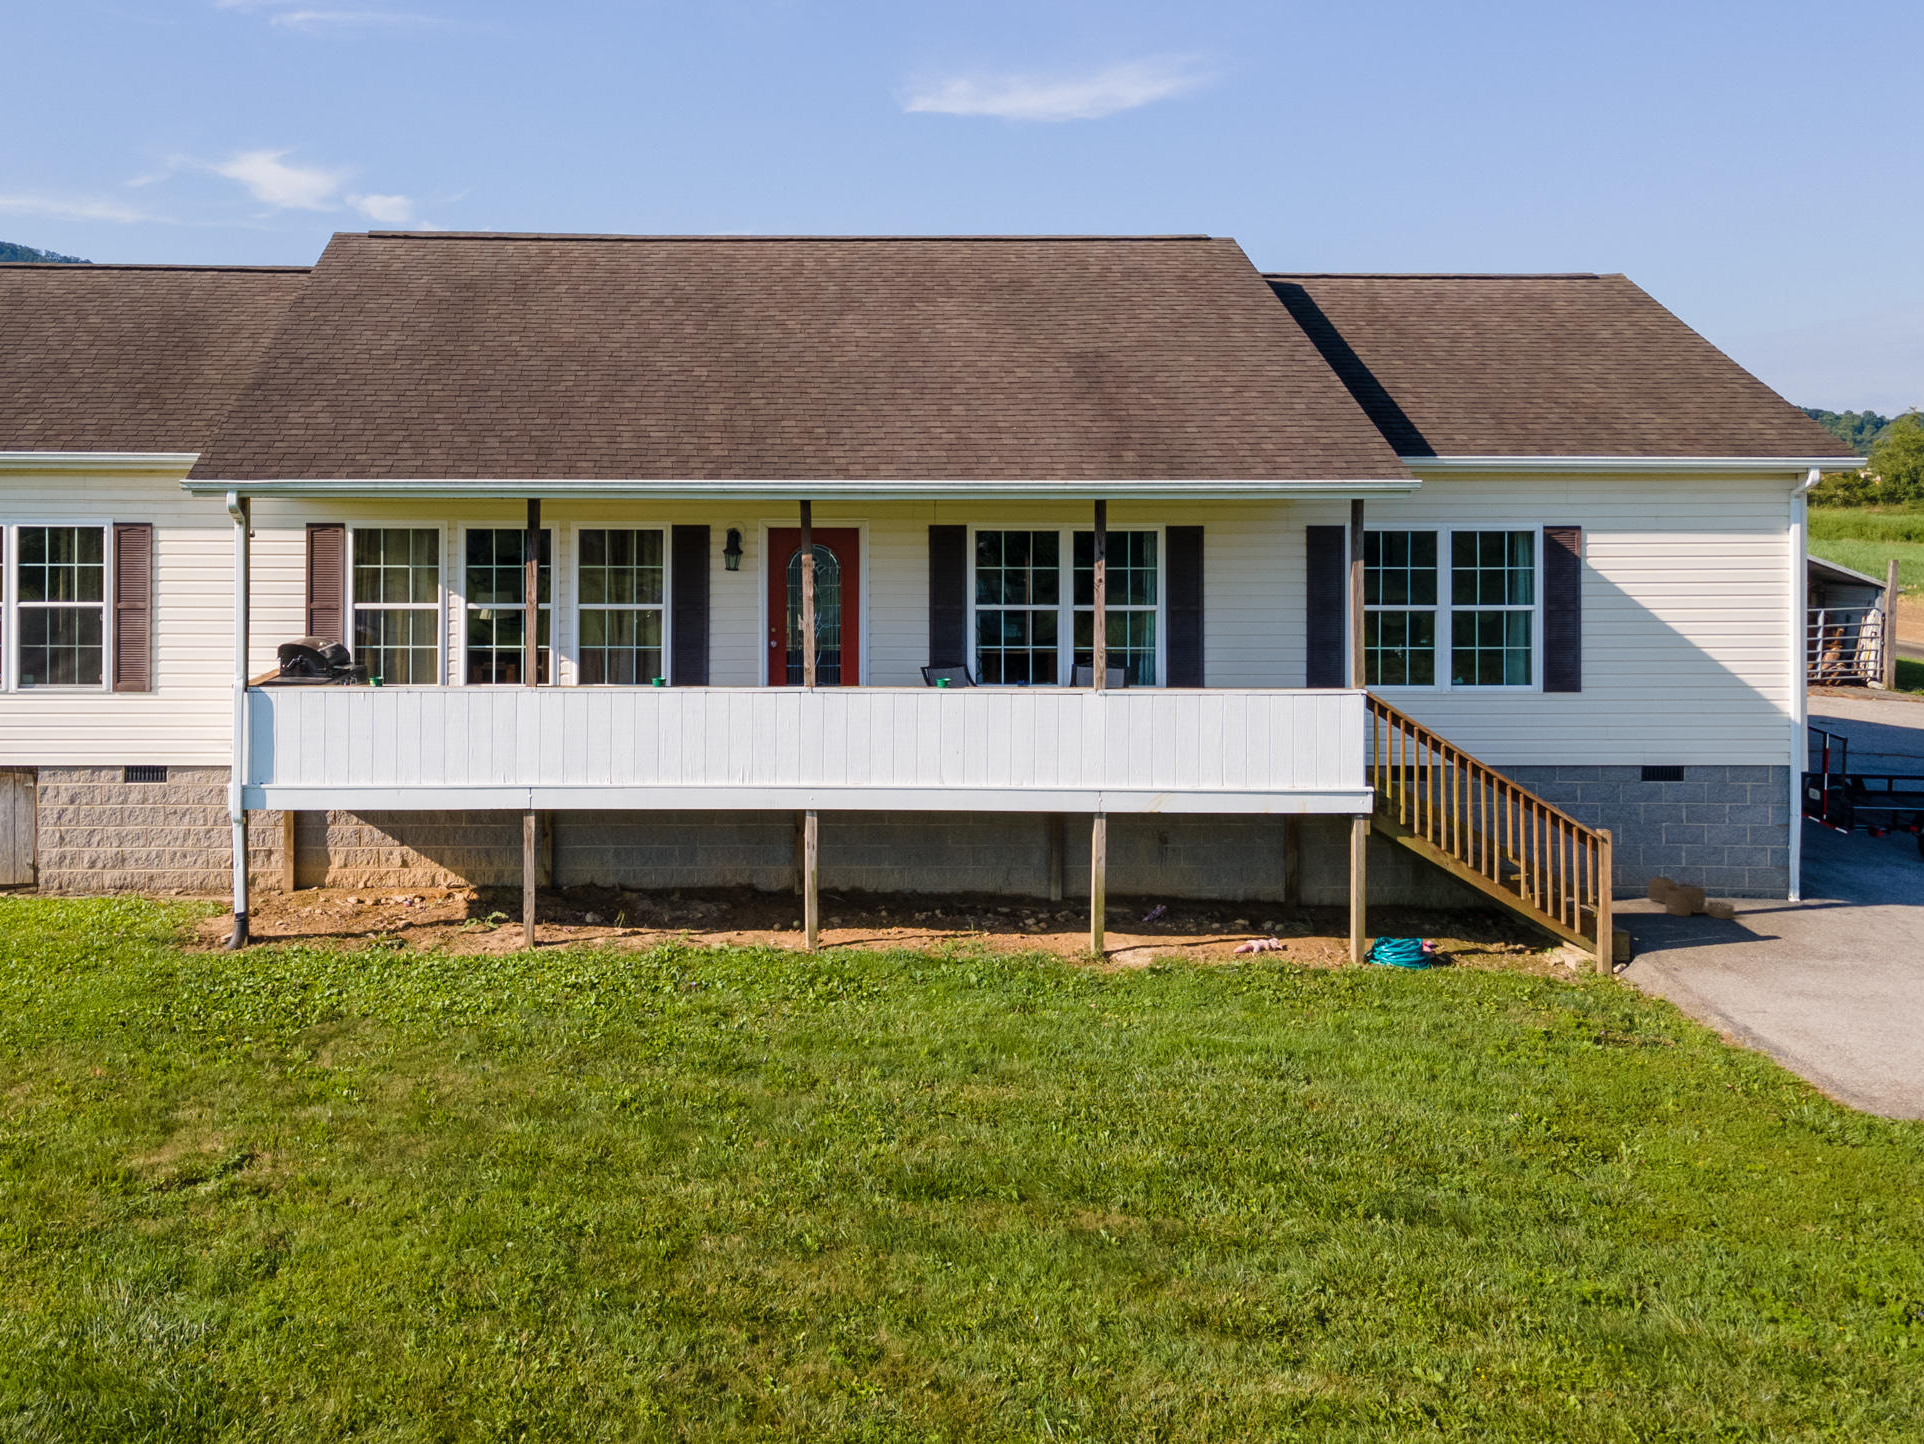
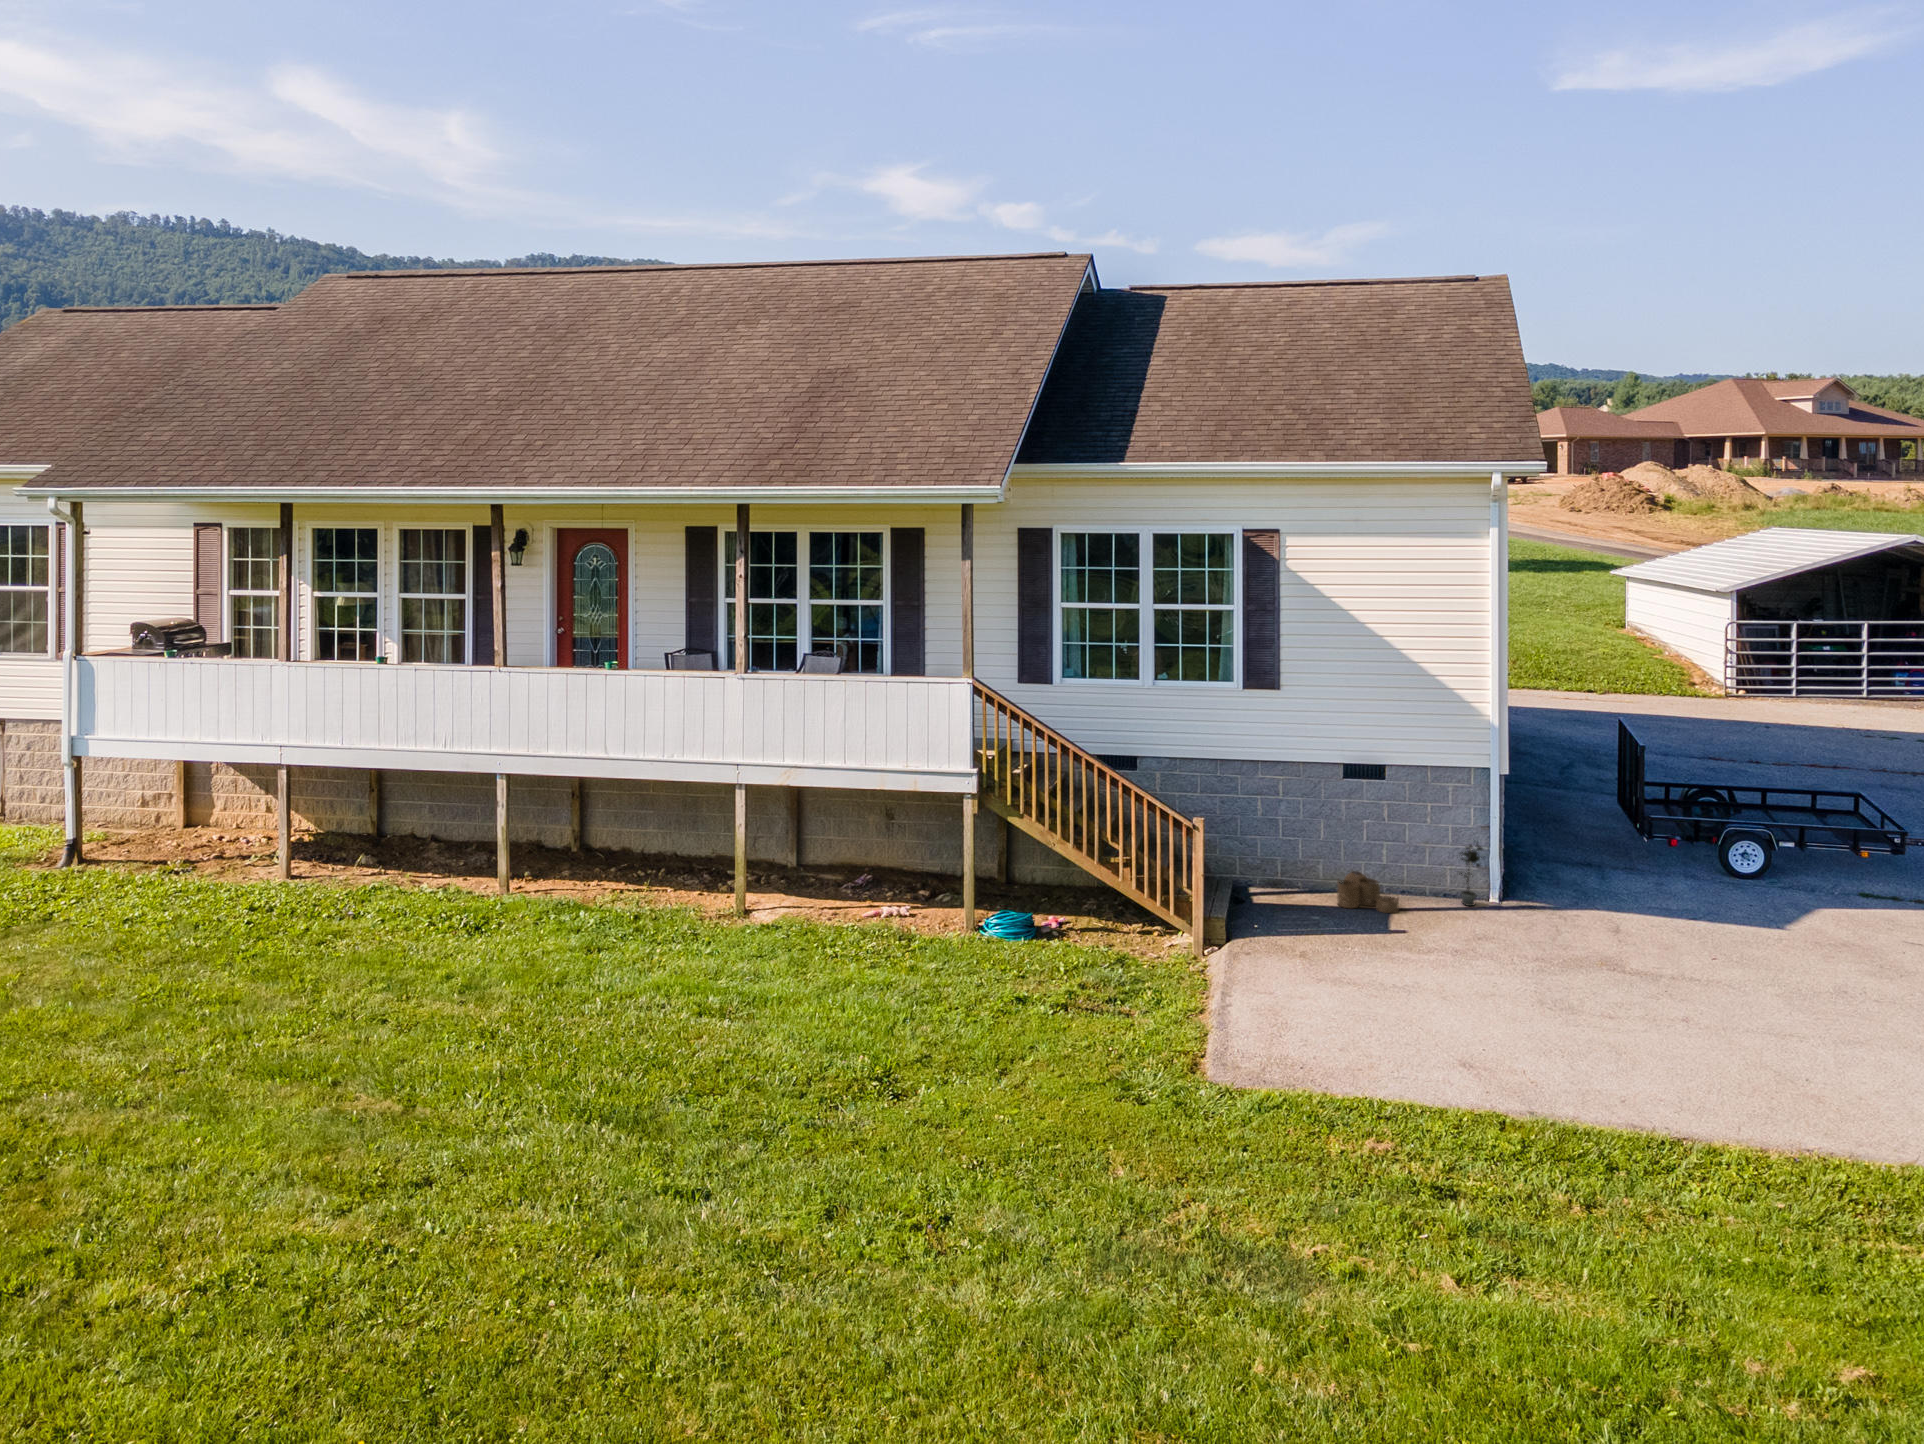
potted plant: none [1764,841,1802,907] -> present [1459,844,1483,906]

